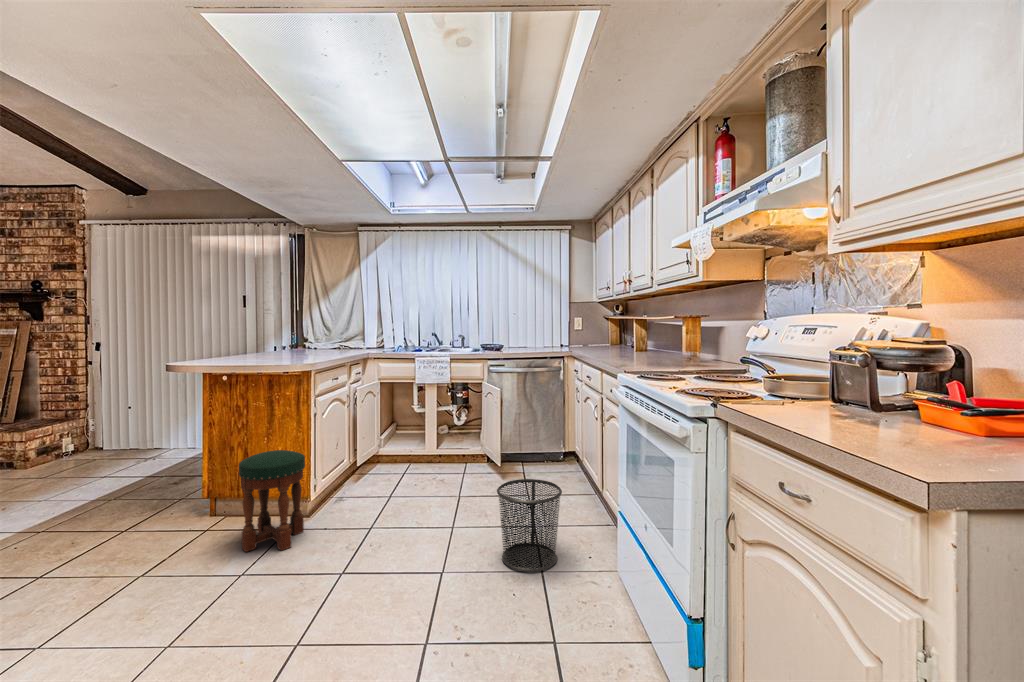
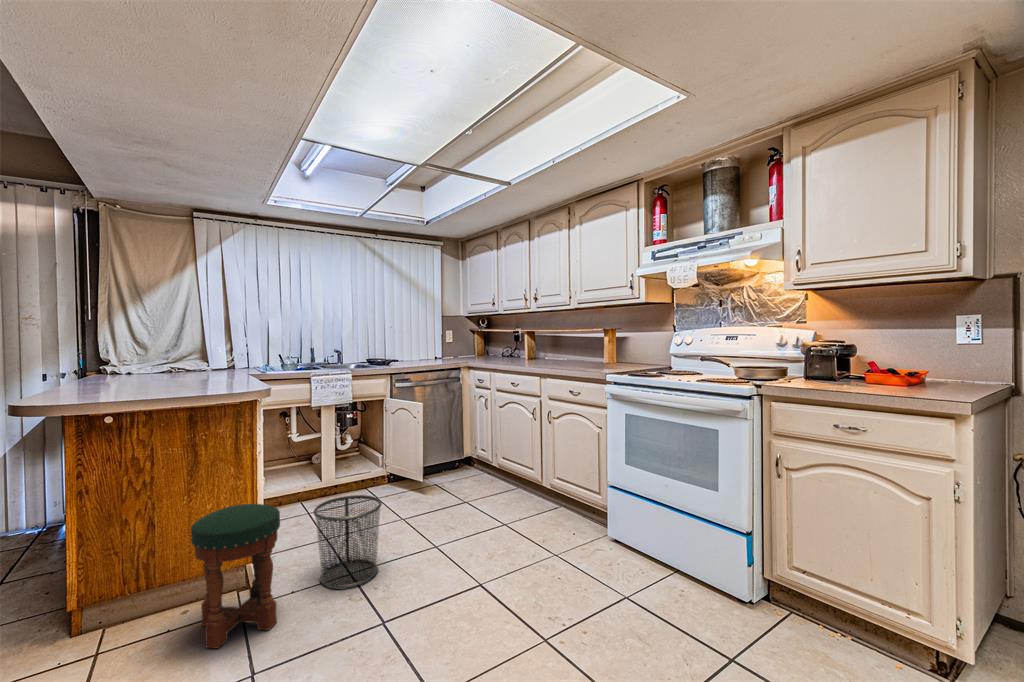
waste bin: present [497,479,562,572] -> present [313,495,382,588]

